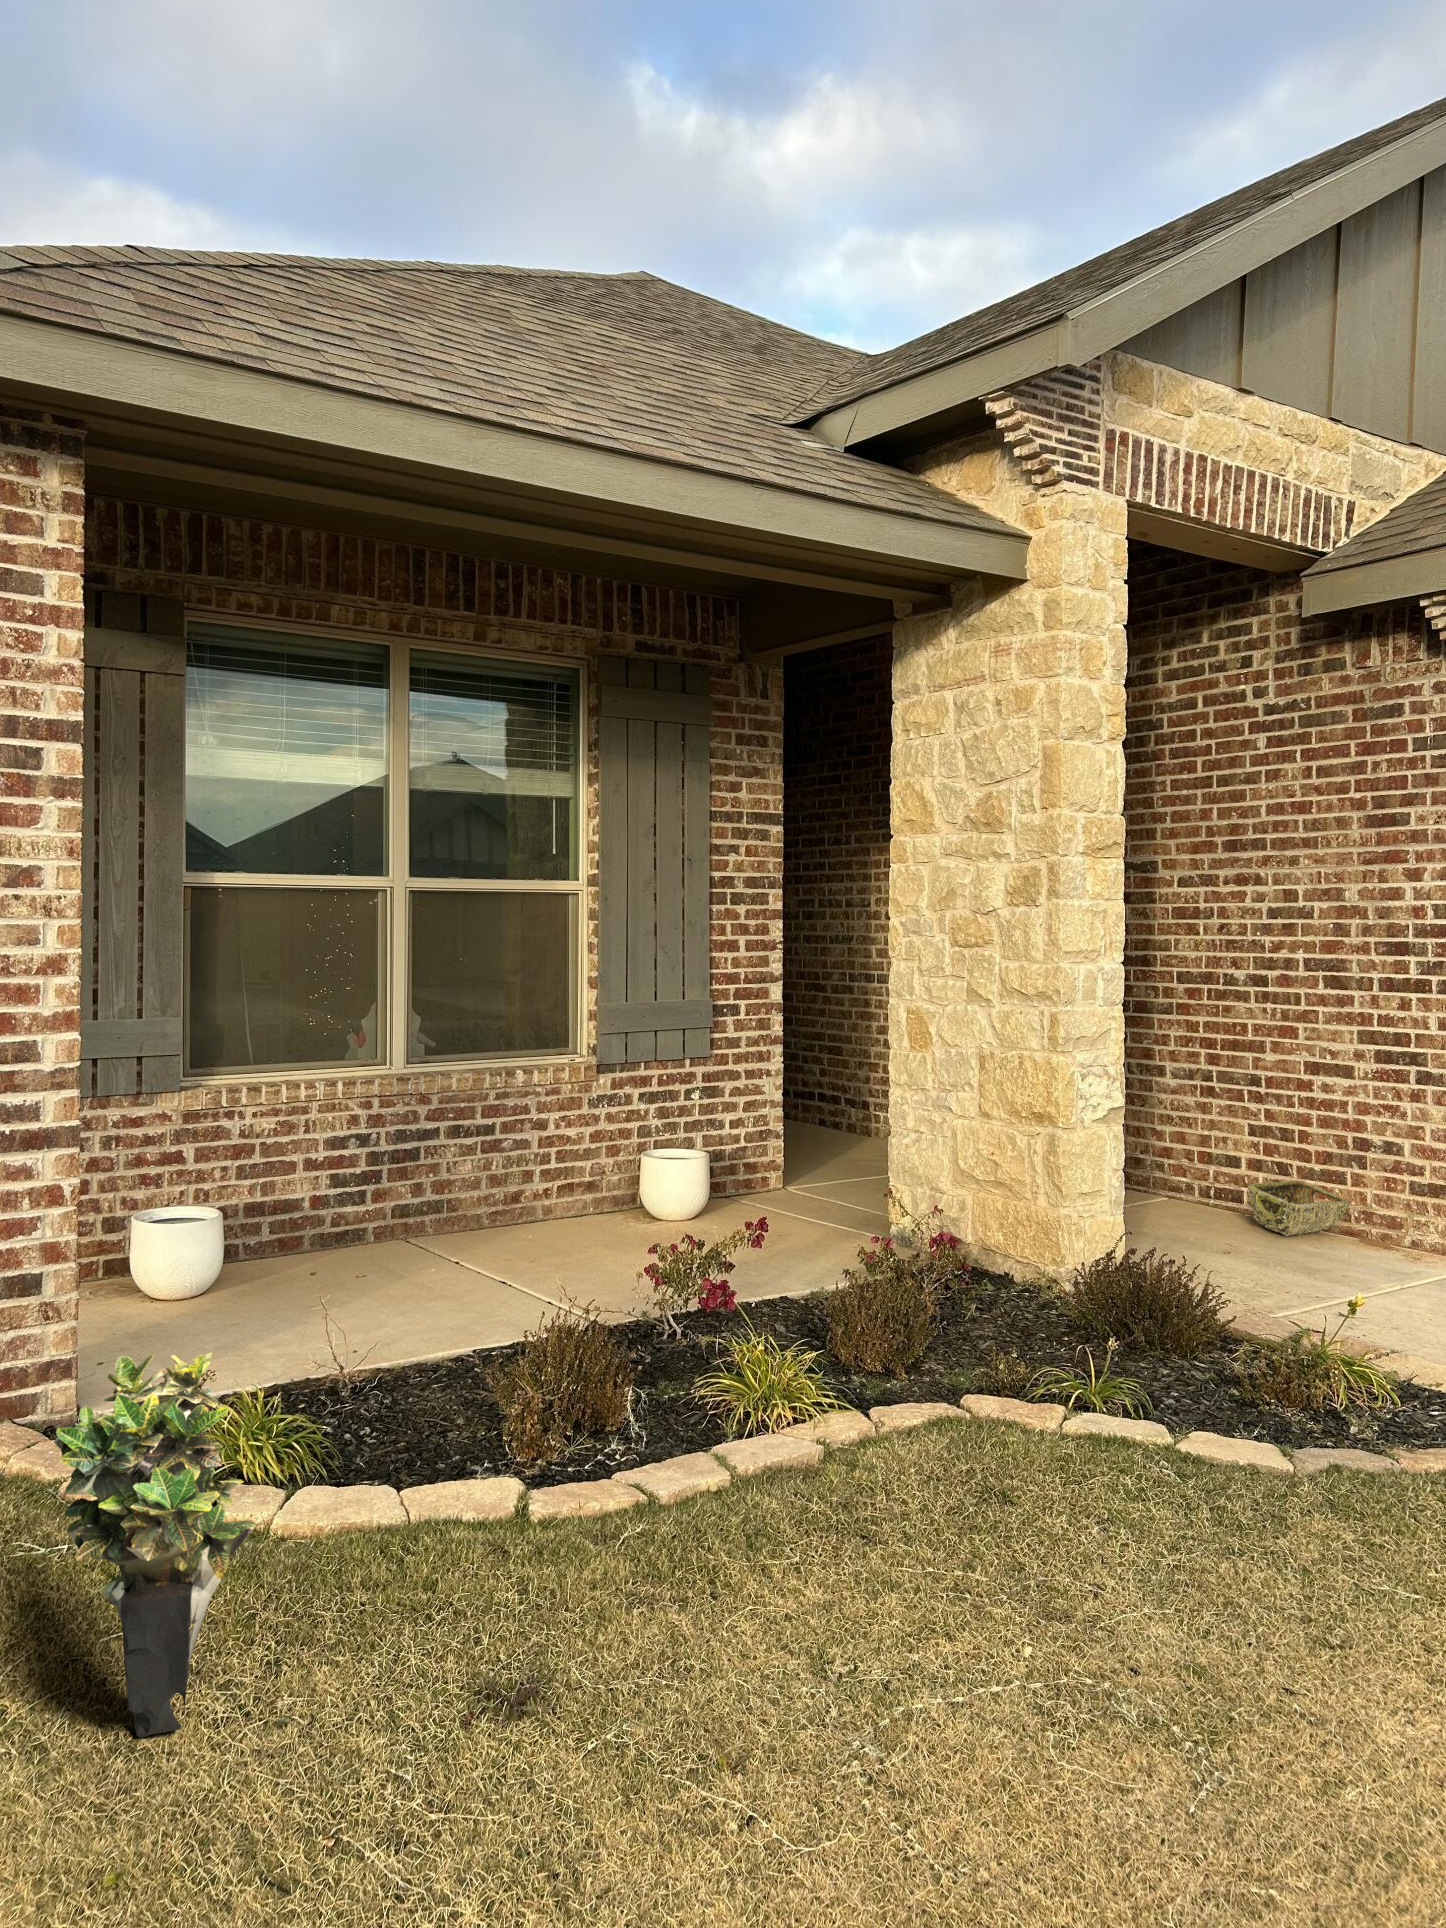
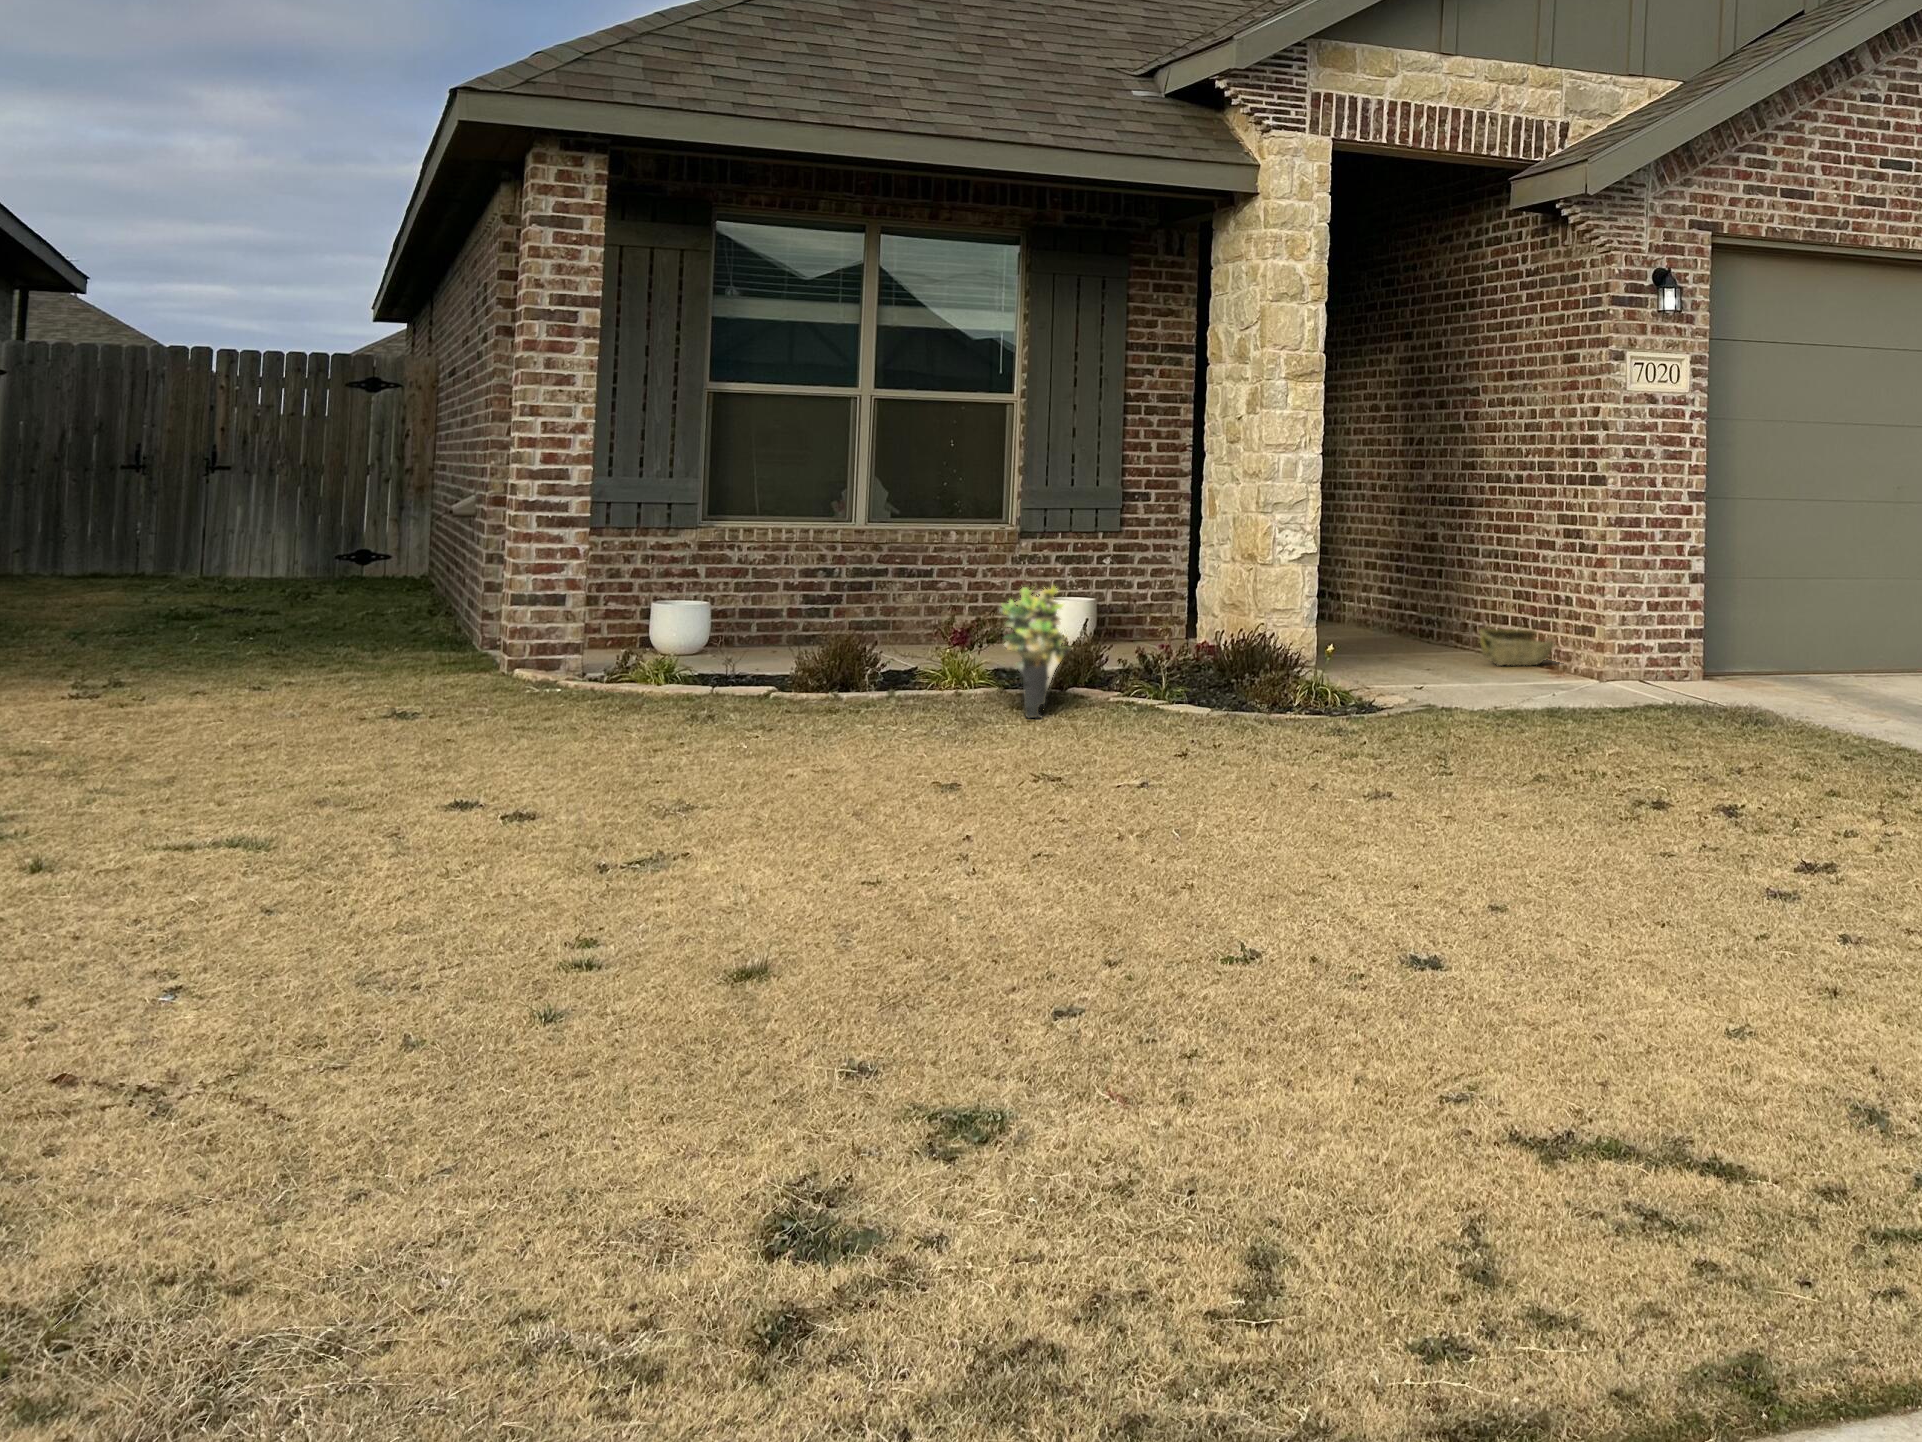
potted plant: present [54,1352,256,1738] -> present [1000,586,1071,718]

